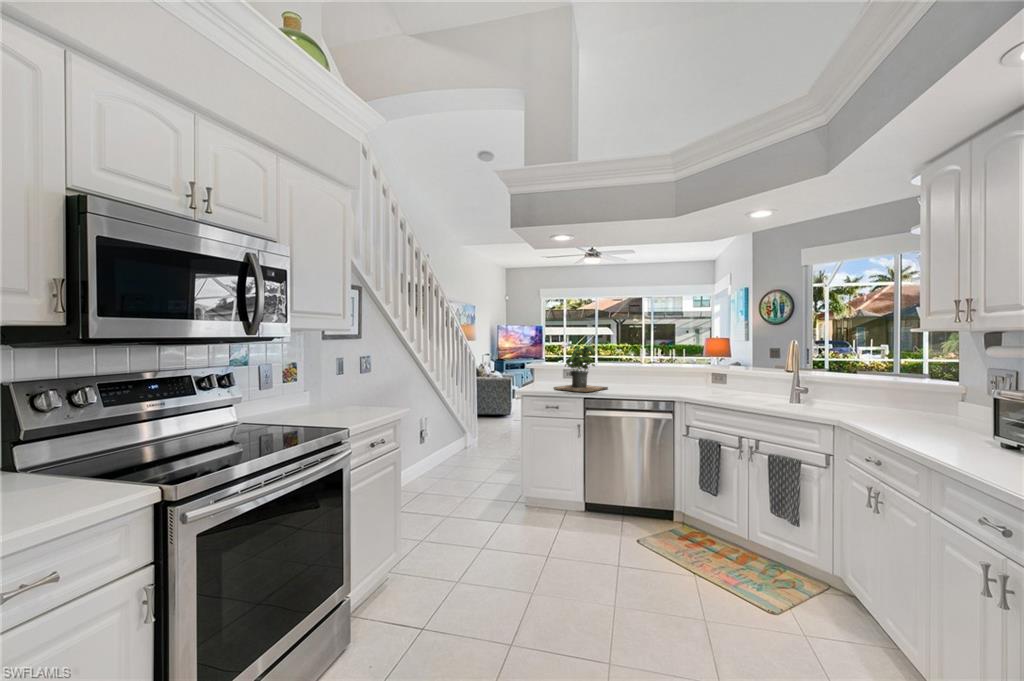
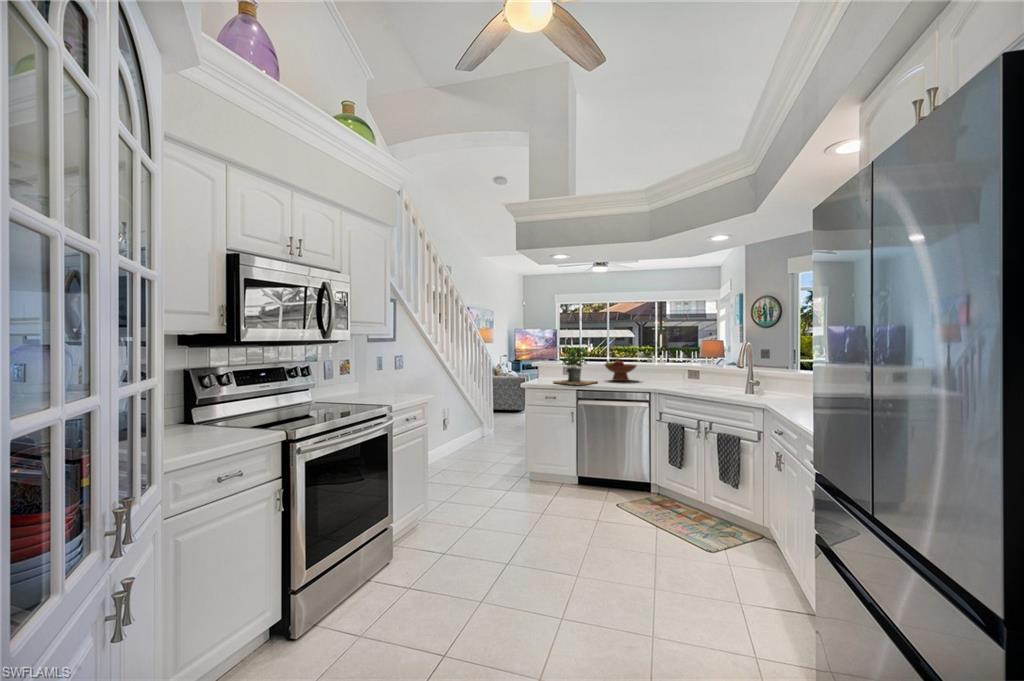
fruit bowl: none [613,360,653,386] -> present [605,359,636,381]

